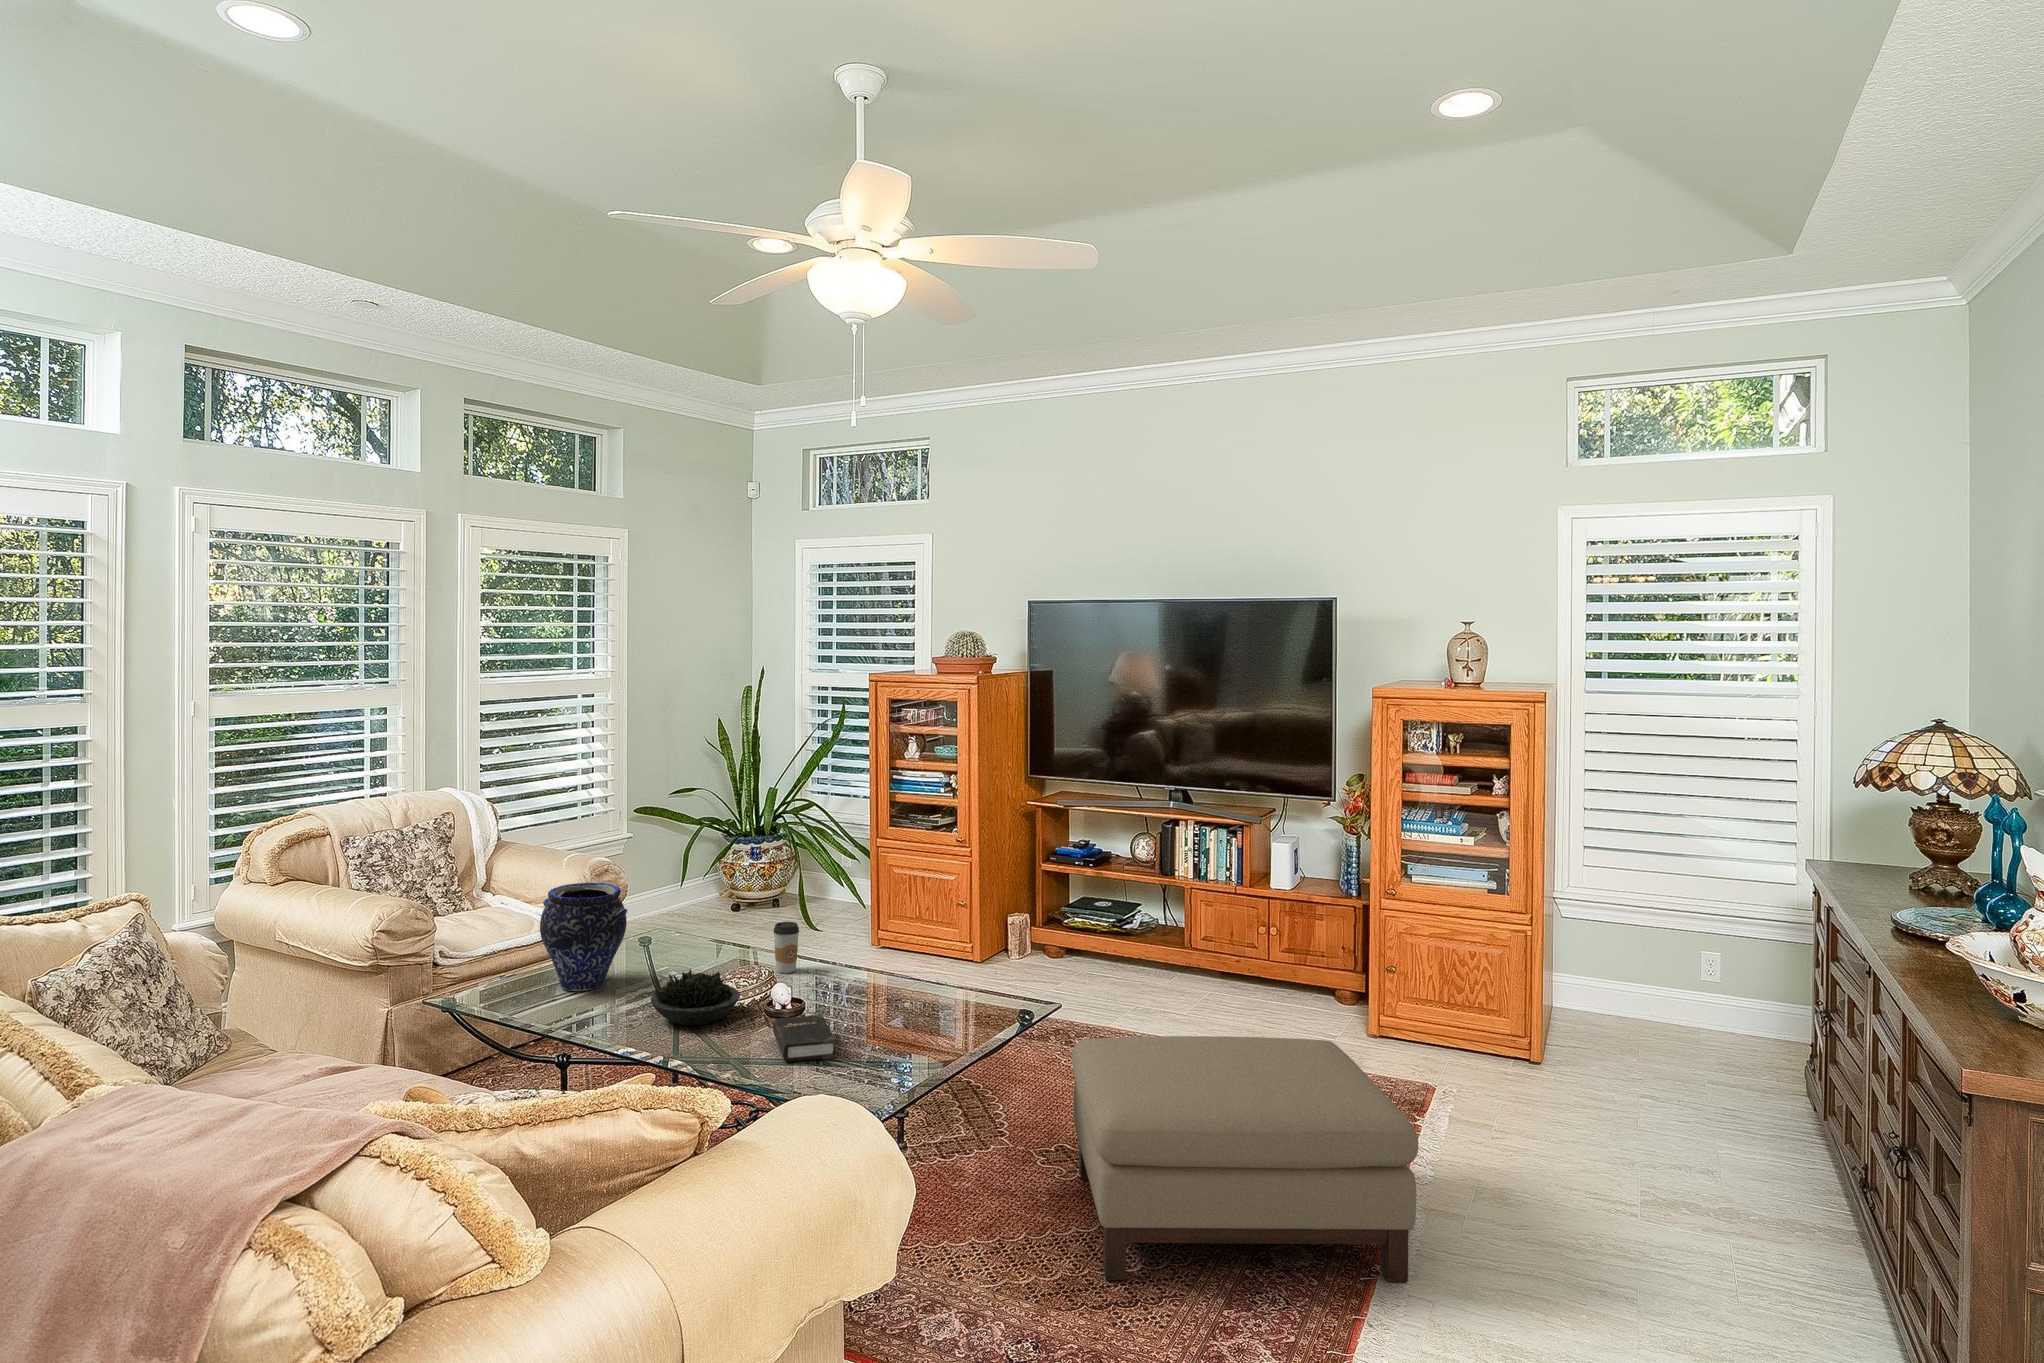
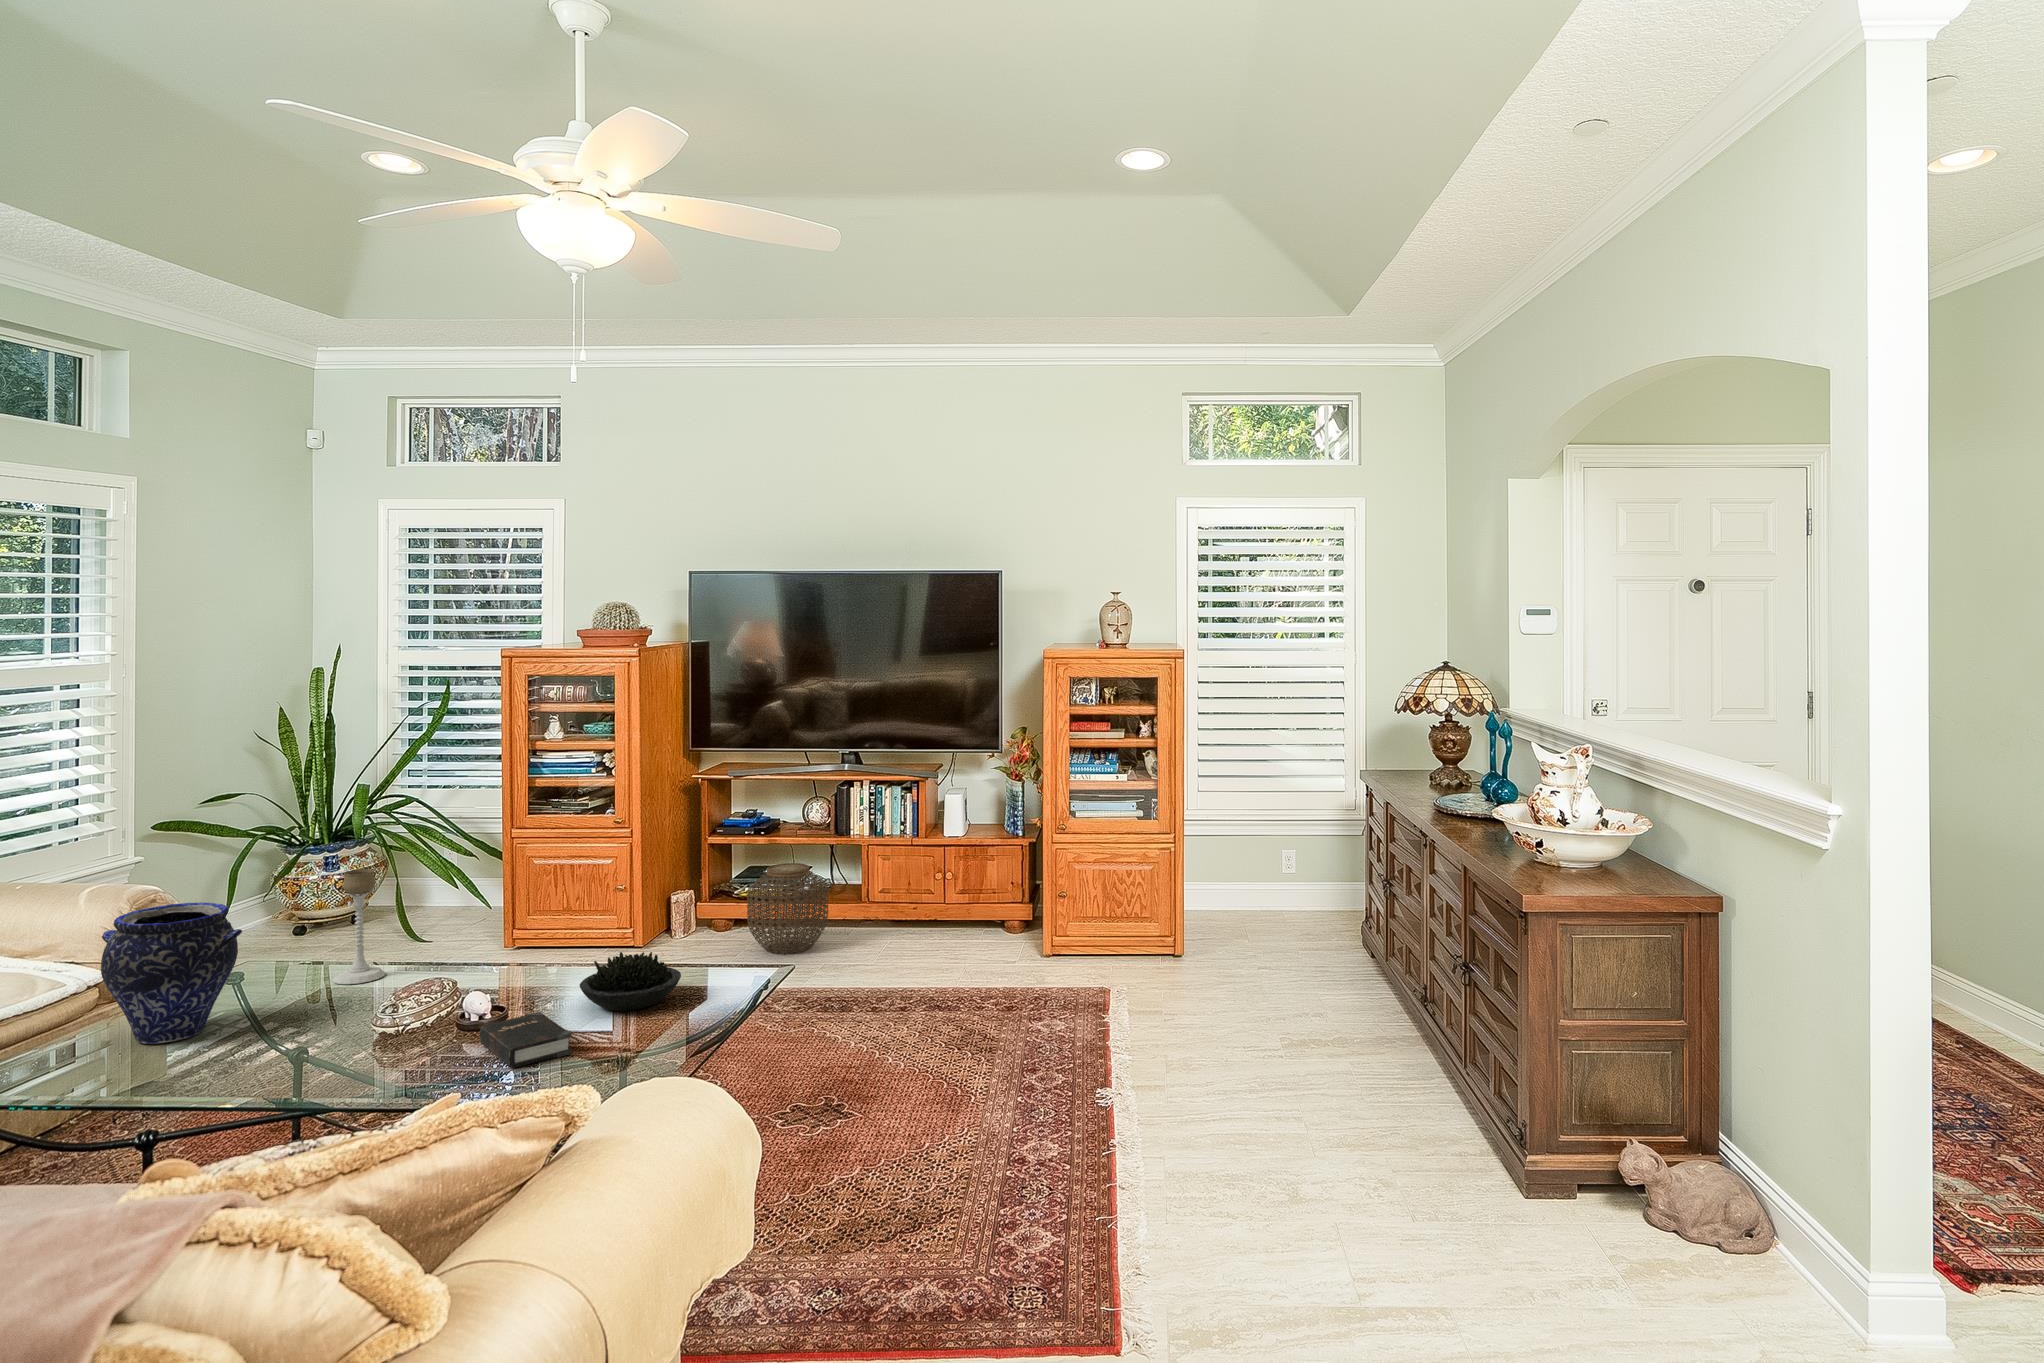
candle holder: none [701,867,738,963] -> present [333,869,386,984]
woven basket: none [1070,896,1149,987] -> present [747,863,828,954]
coffee cup: present [773,922,799,973] -> none [441,922,475,982]
succulent plant: present [651,970,740,1026] -> present [580,952,681,1011]
ottoman: present [1072,1036,1418,1282] -> none [816,958,1147,1213]

